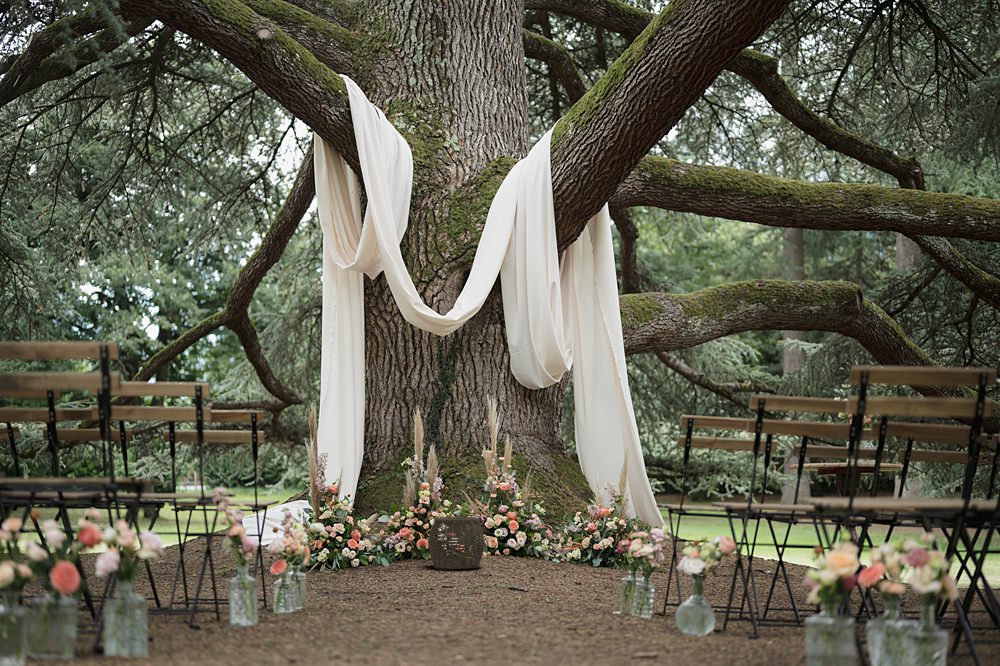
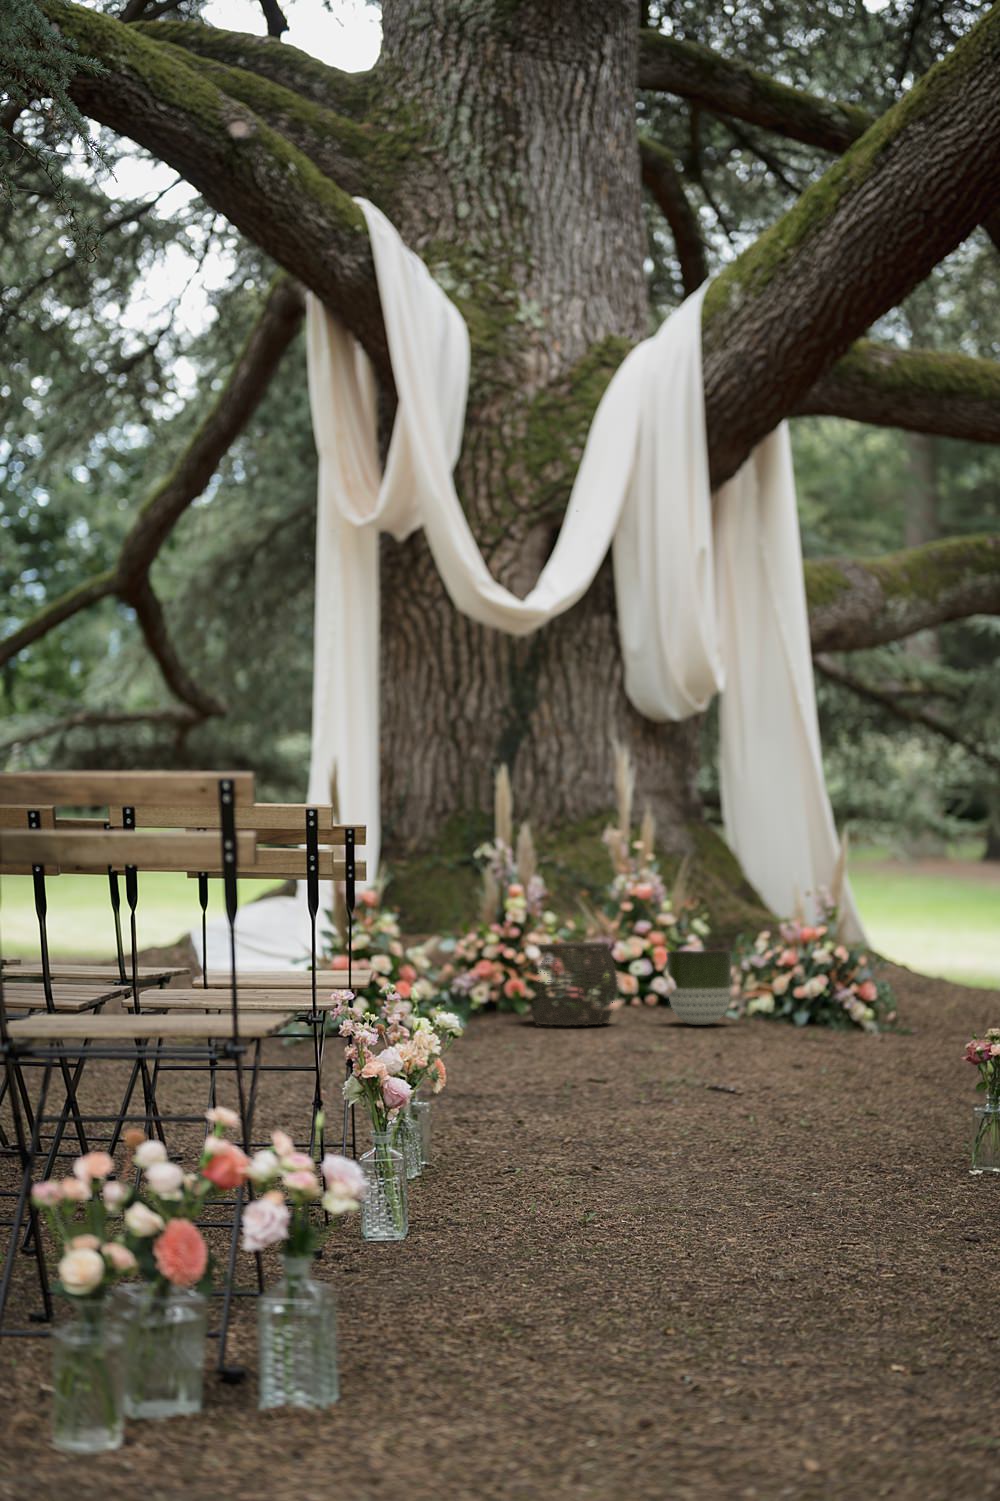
planter: none [515,523,555,569] -> present [666,951,732,1025]

